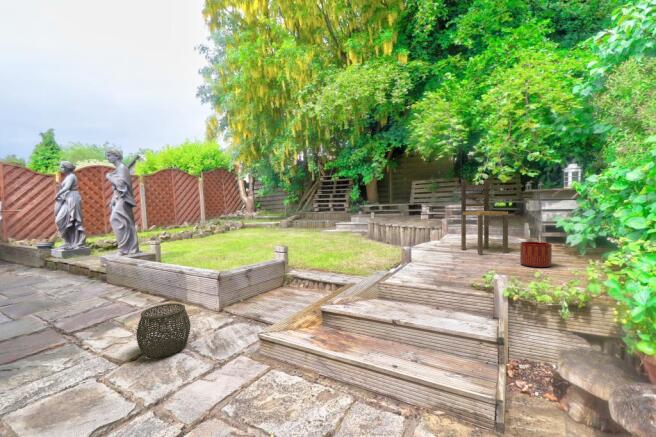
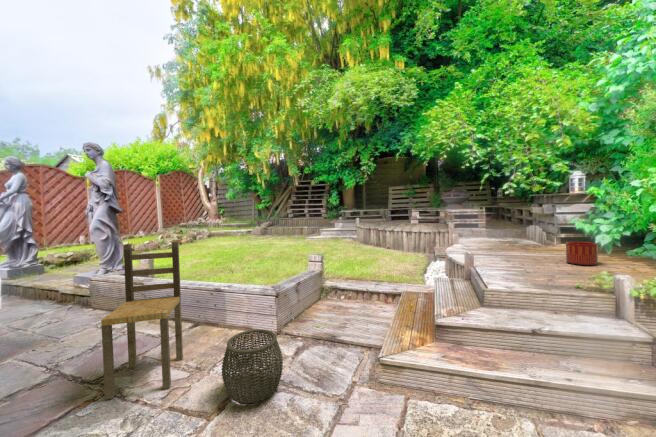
chair: present [461,179,508,254] -> present [101,242,183,400]

